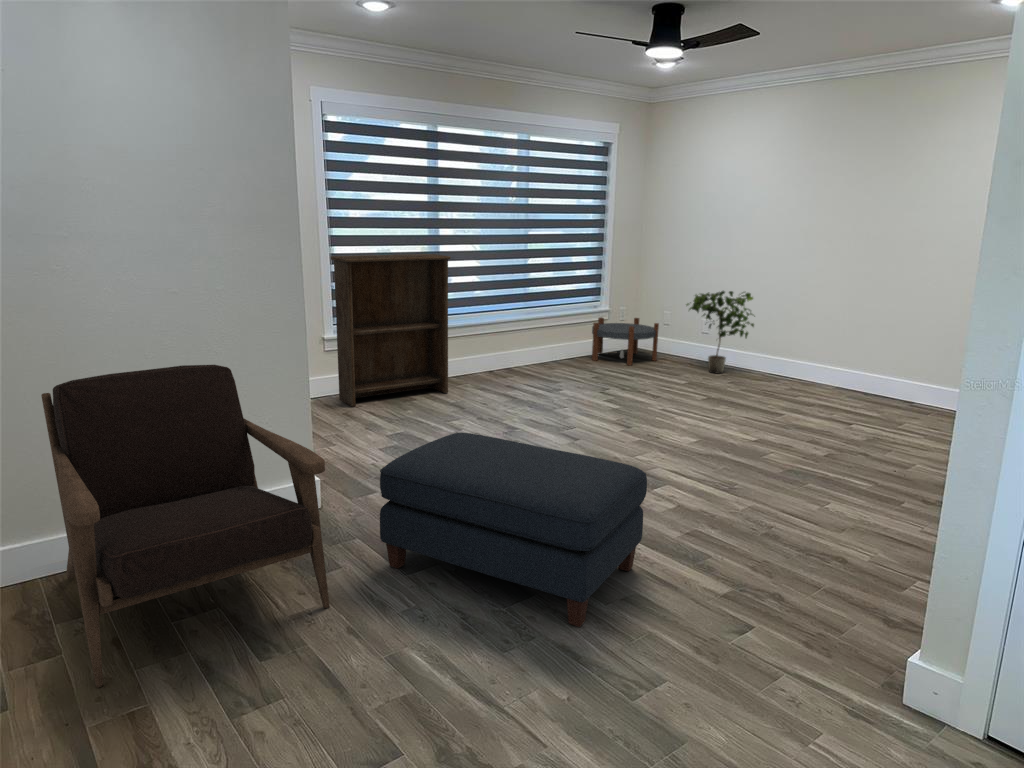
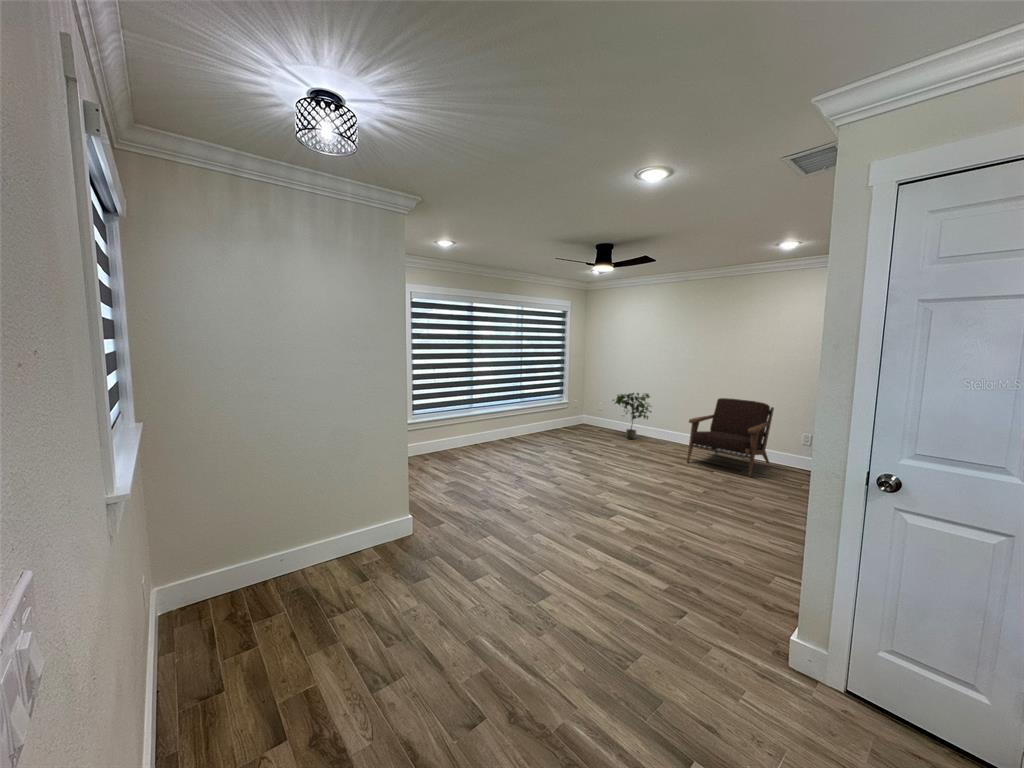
bookshelf: present [331,254,451,406] -> none [413,375,481,465]
side table: present [592,317,659,365] -> none [559,407,597,435]
armchair: present [41,365,329,688] -> present [687,398,774,477]
ottoman: present [380,433,647,627] -> none [454,488,615,616]

